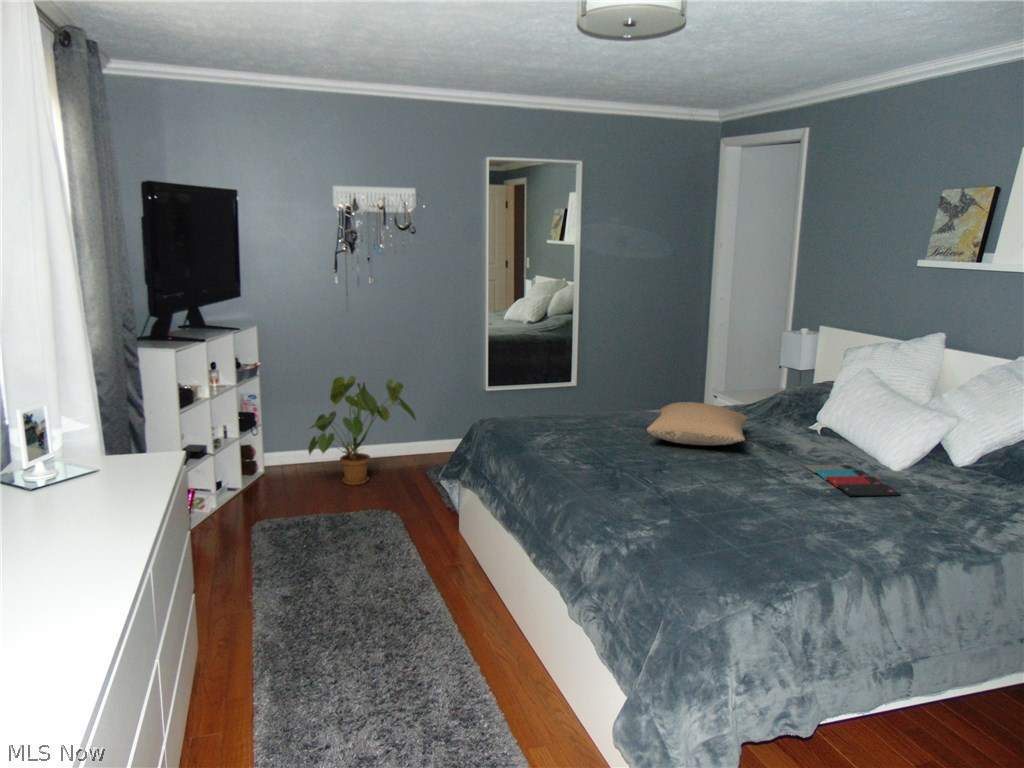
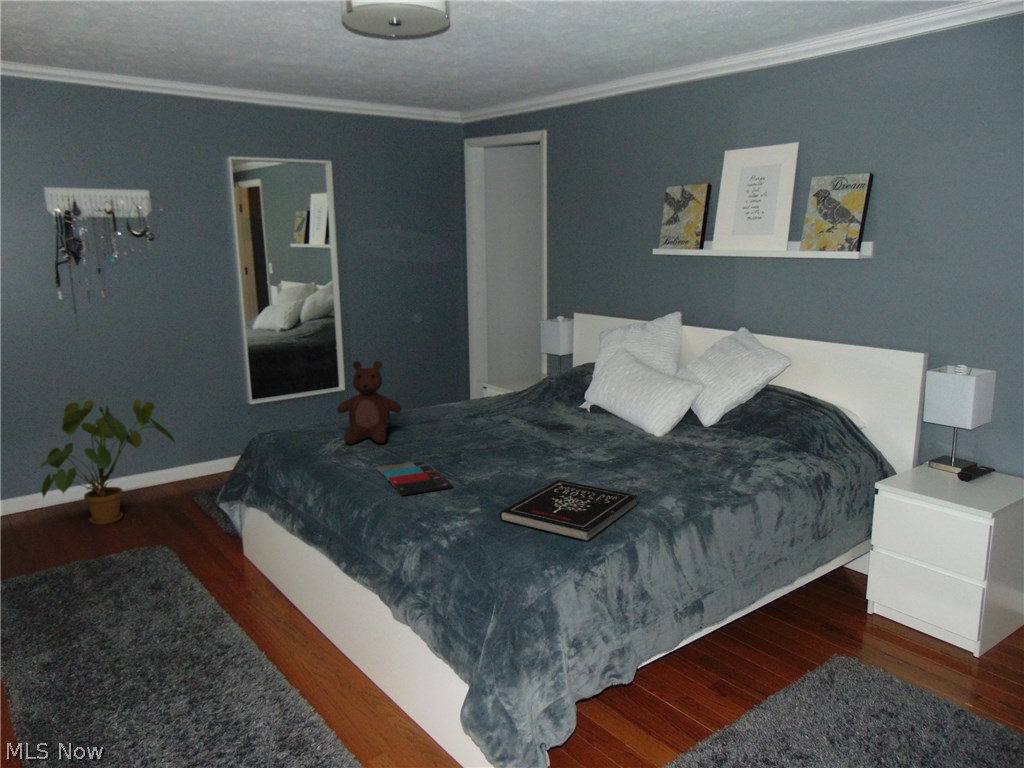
teddy bear: none [551,360,612,443] -> present [337,361,401,444]
pillow: present [647,402,748,445] -> none [439,393,532,434]
smartphone: present [805,465,900,496] -> present [377,461,453,495]
book: none [685,504,847,575] -> present [500,480,637,541]

